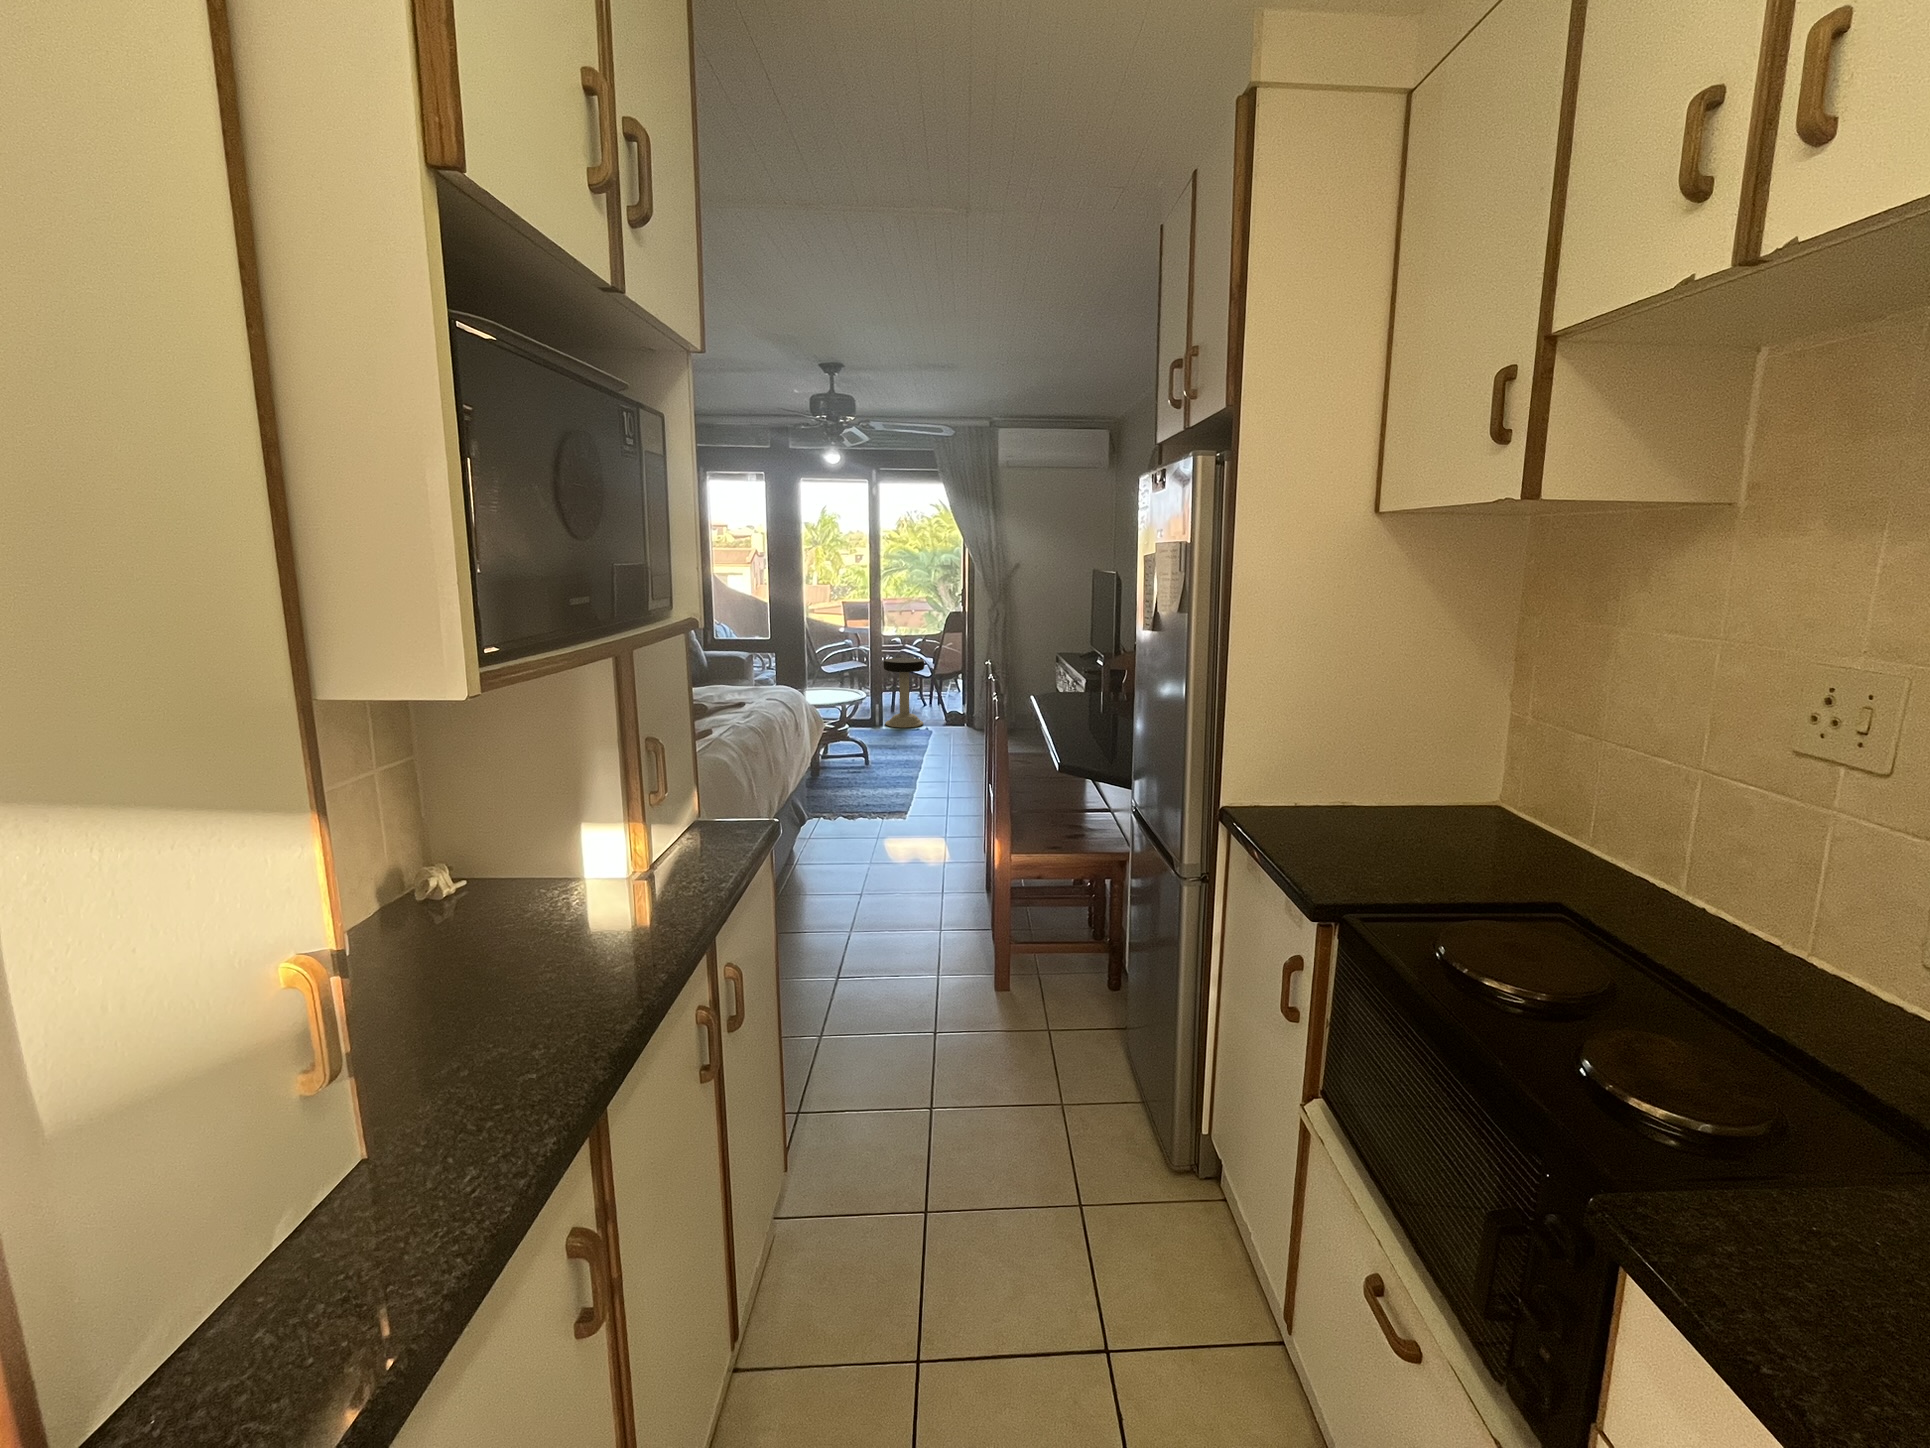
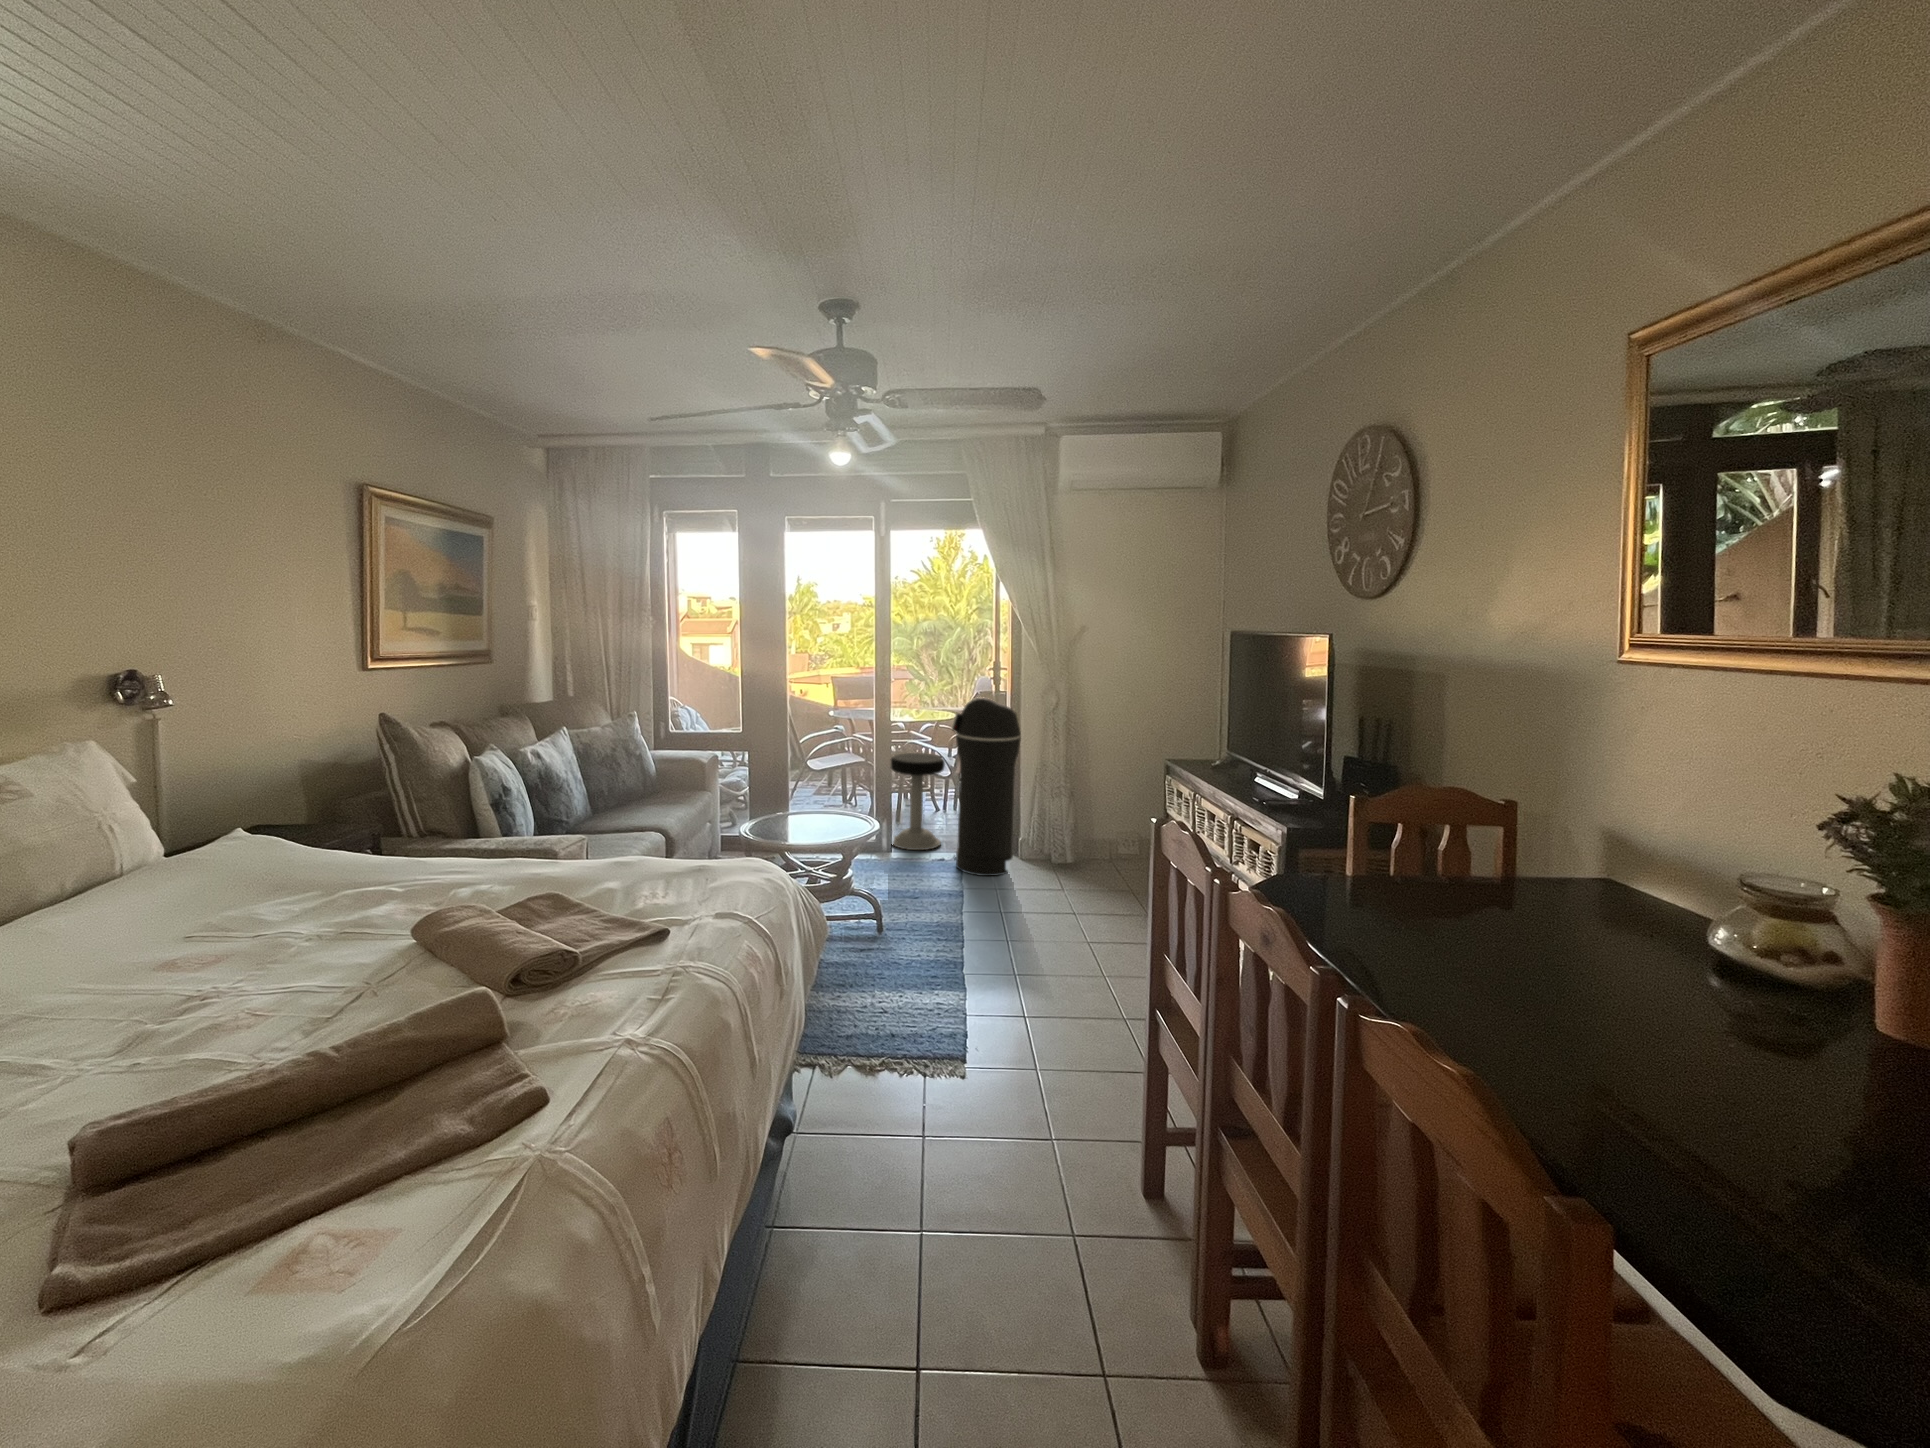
trash can: none [923,612,974,740] -> present [952,697,1021,876]

